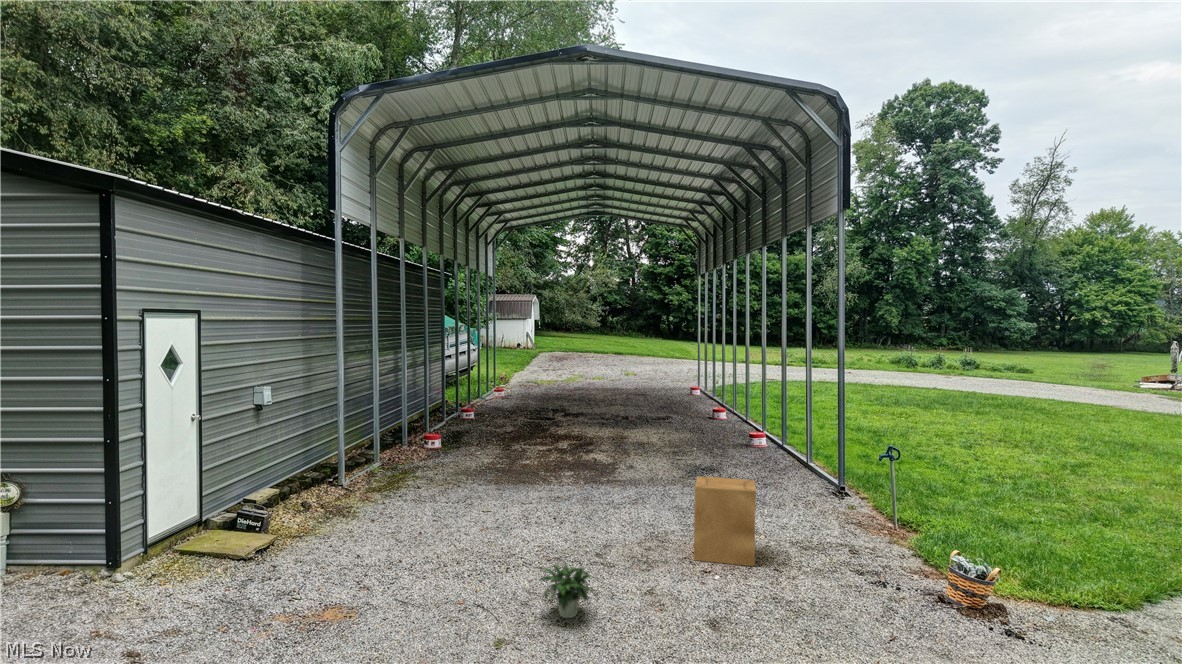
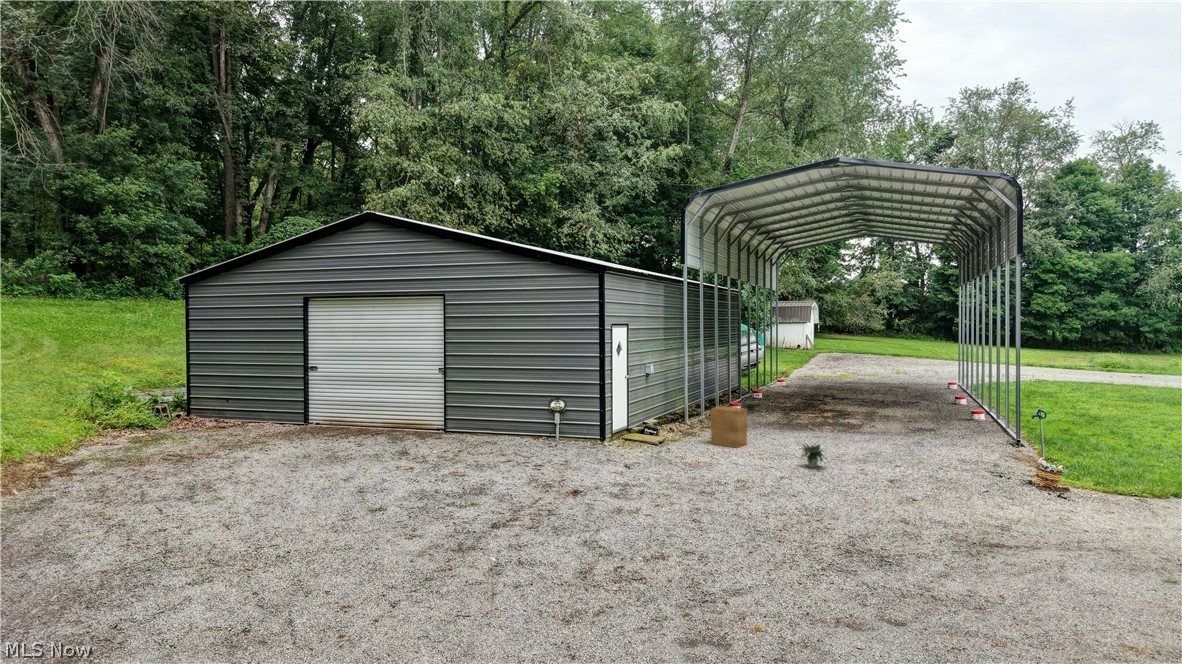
cardboard box: present [694,476,756,566] -> present [711,406,747,448]

